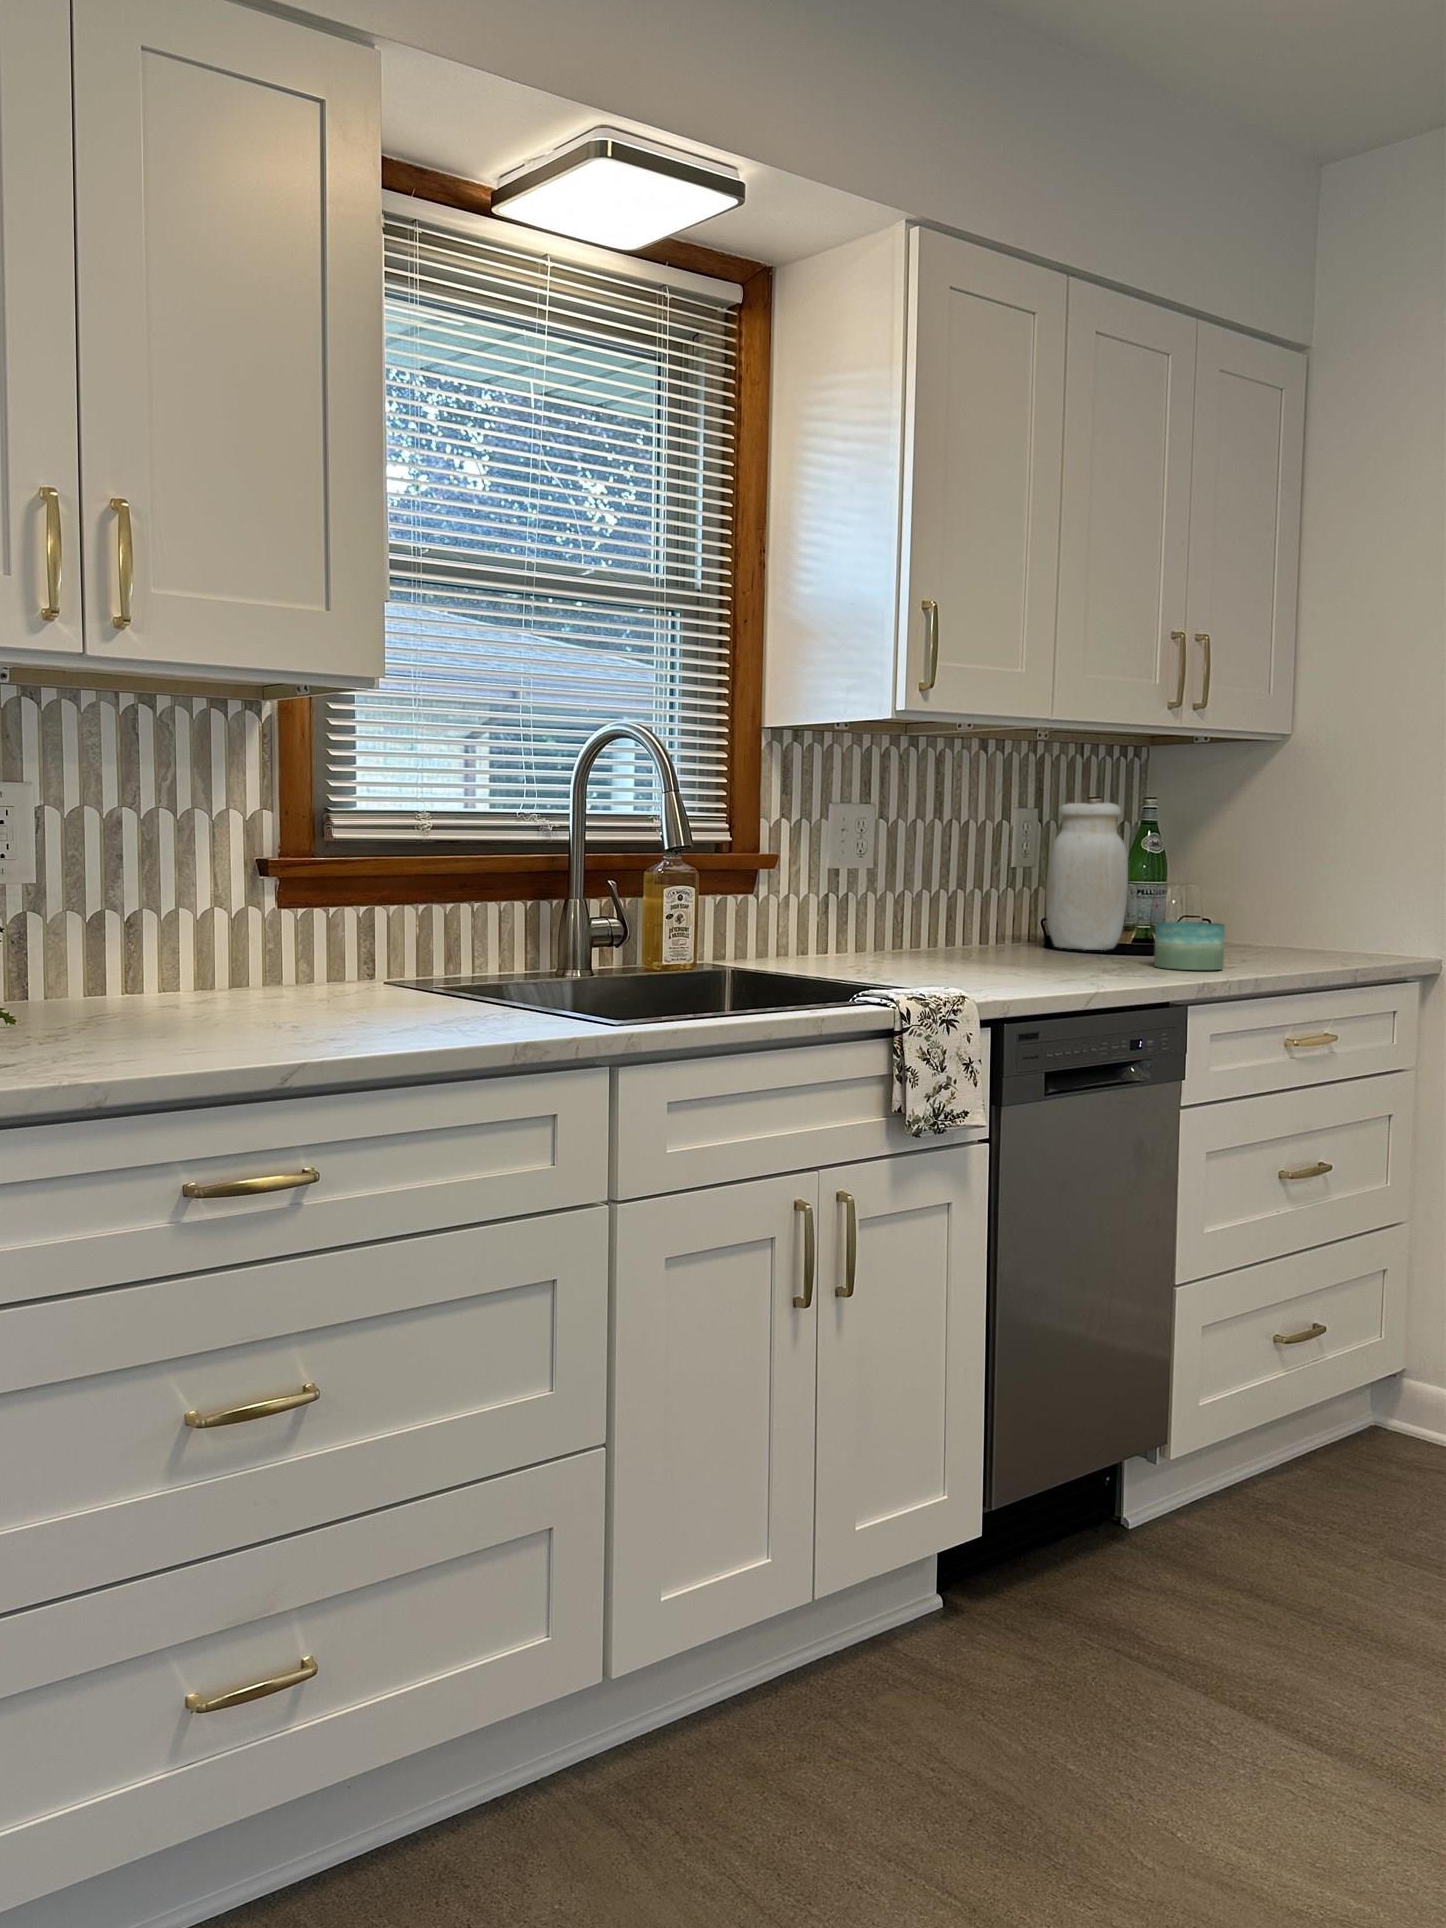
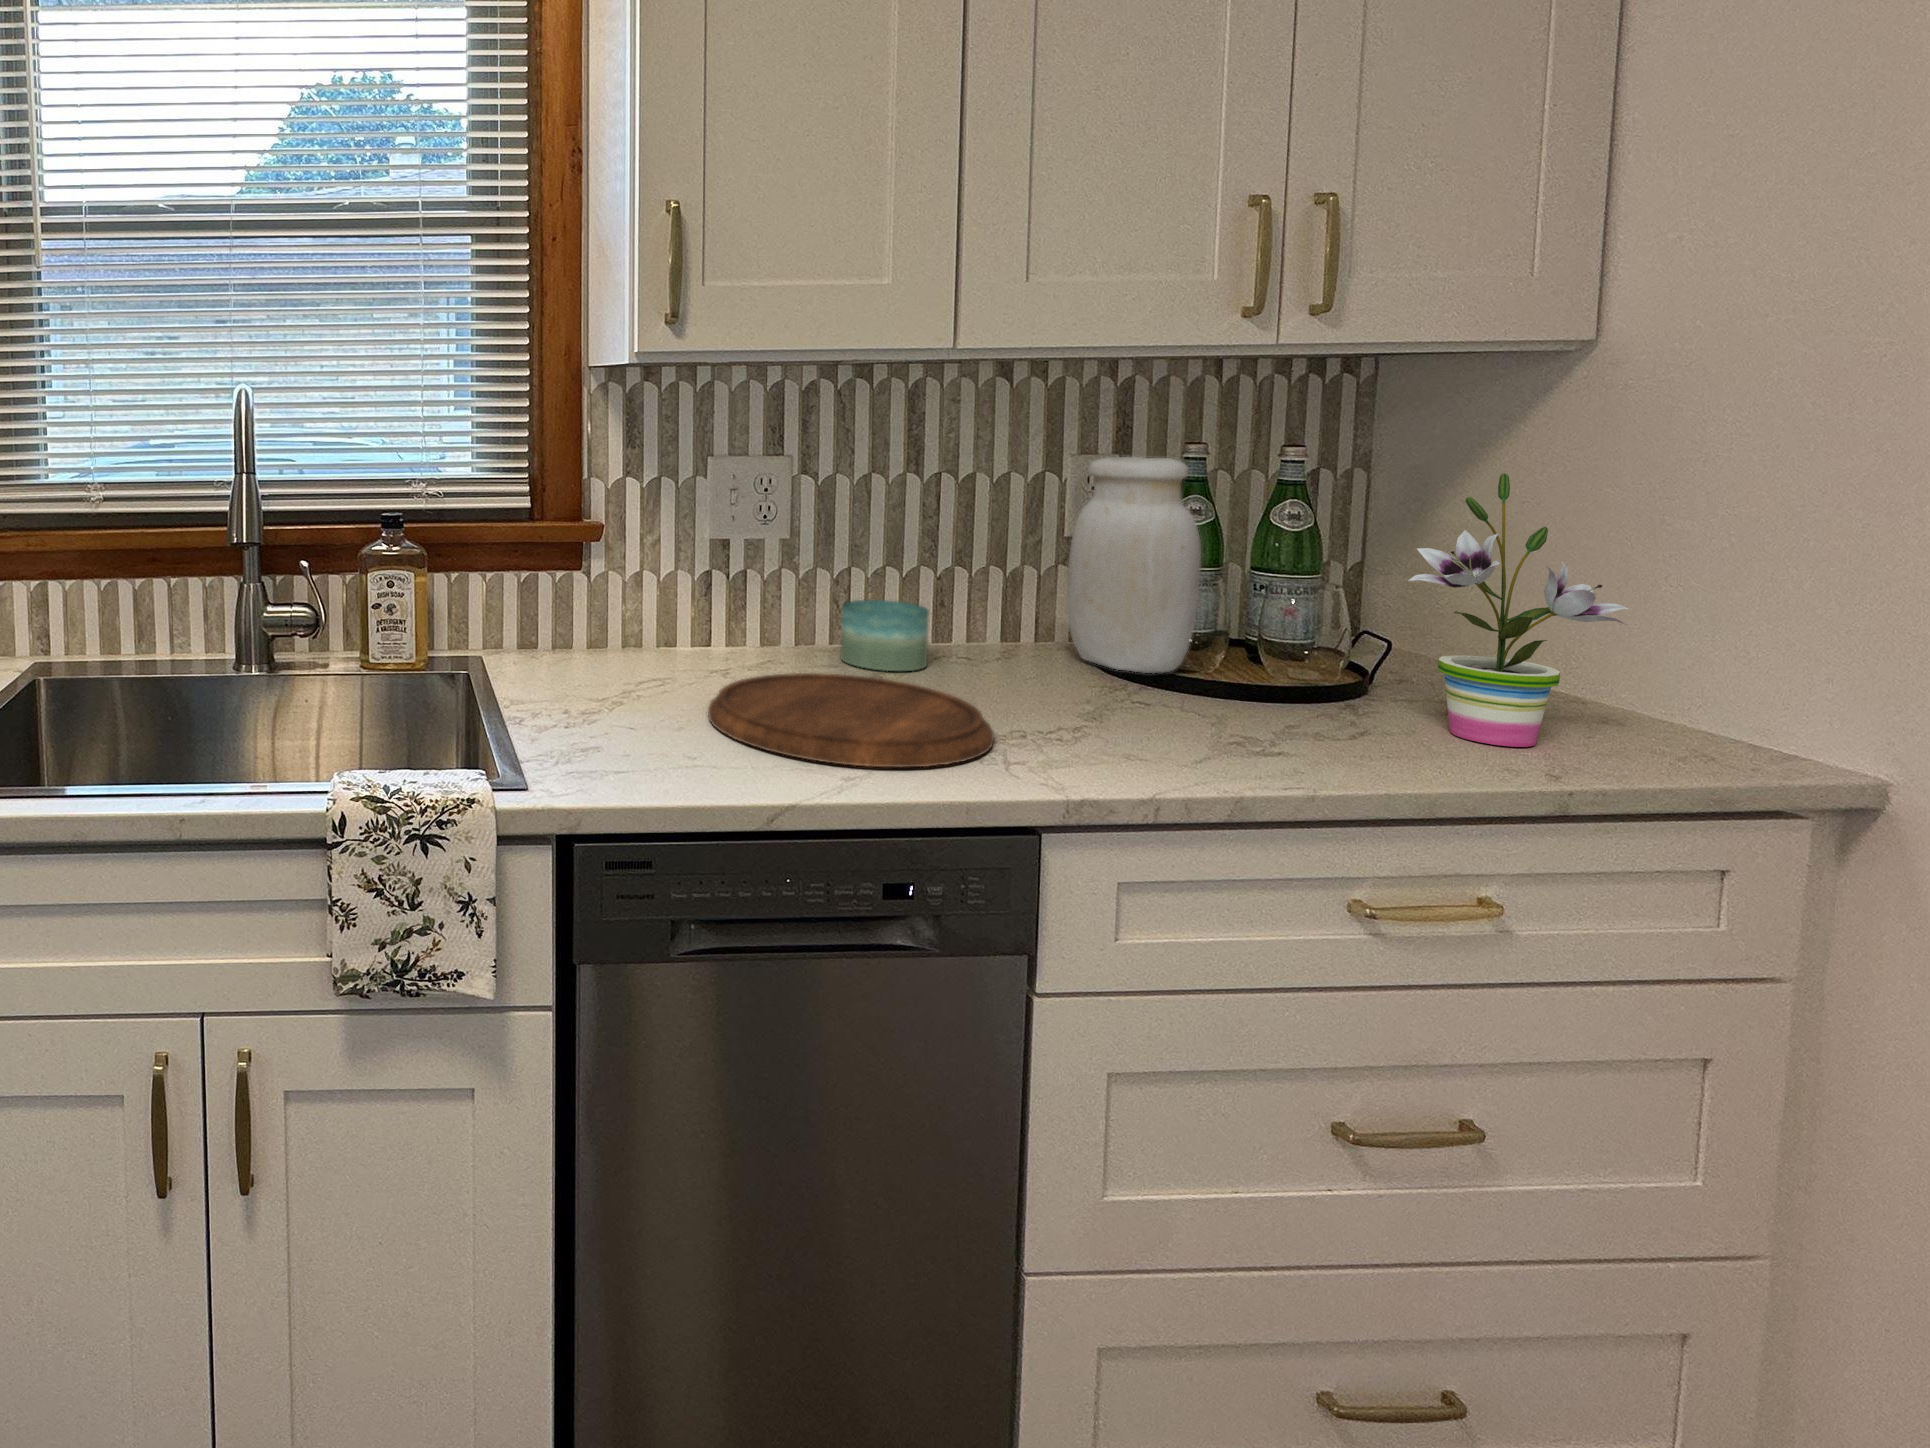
potted plant: none [1257,806,1349,960] -> present [1408,473,1628,747]
candle: present [1154,922,1225,970] -> present [841,600,929,671]
cutting board: none [933,951,1123,980] -> present [708,673,994,767]

